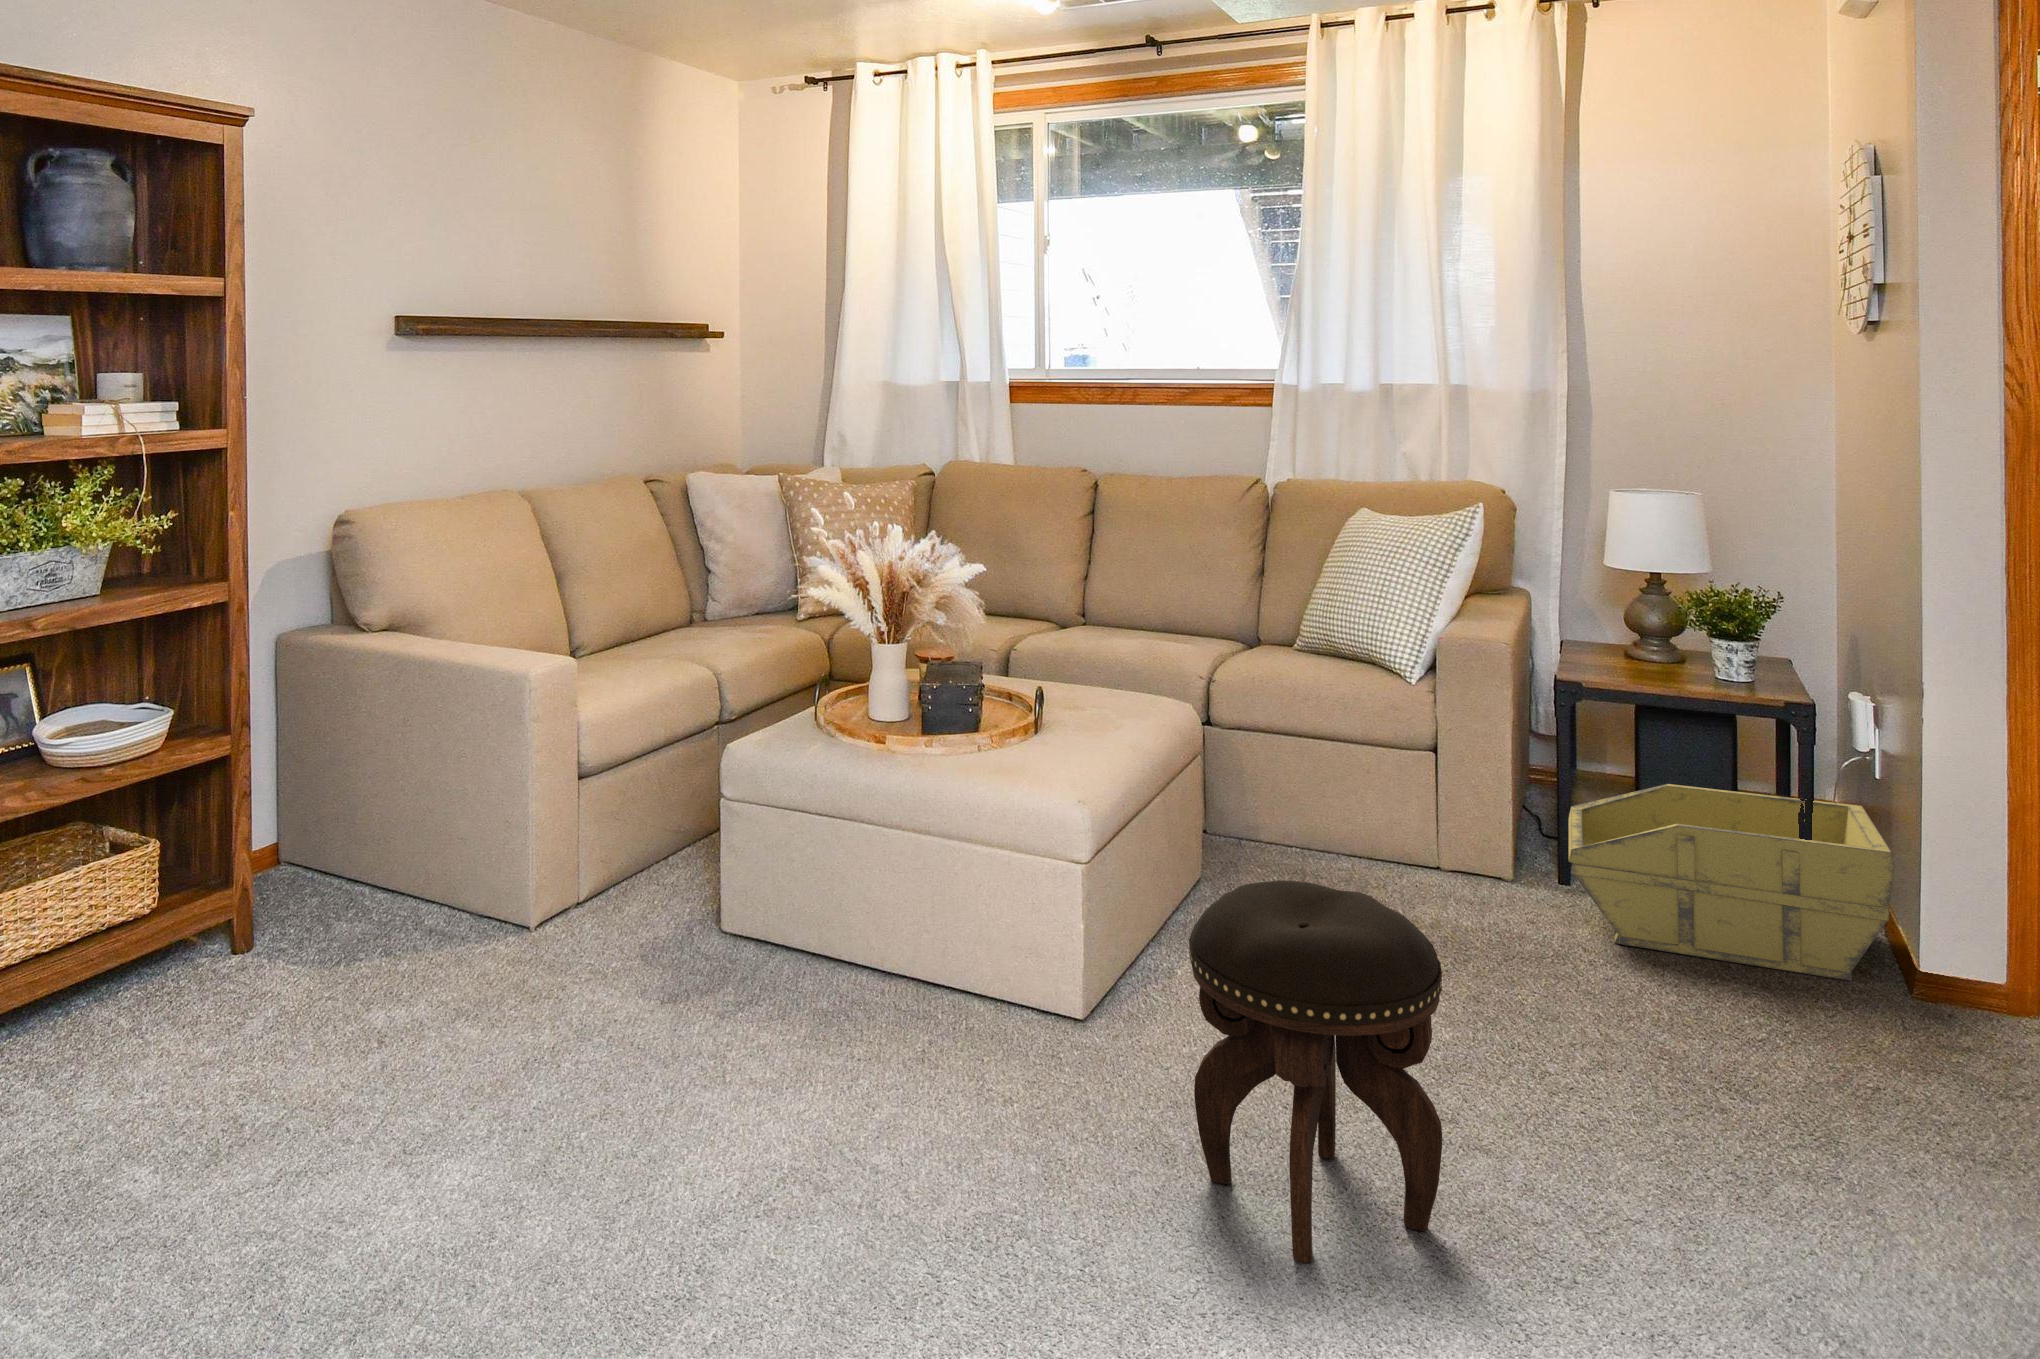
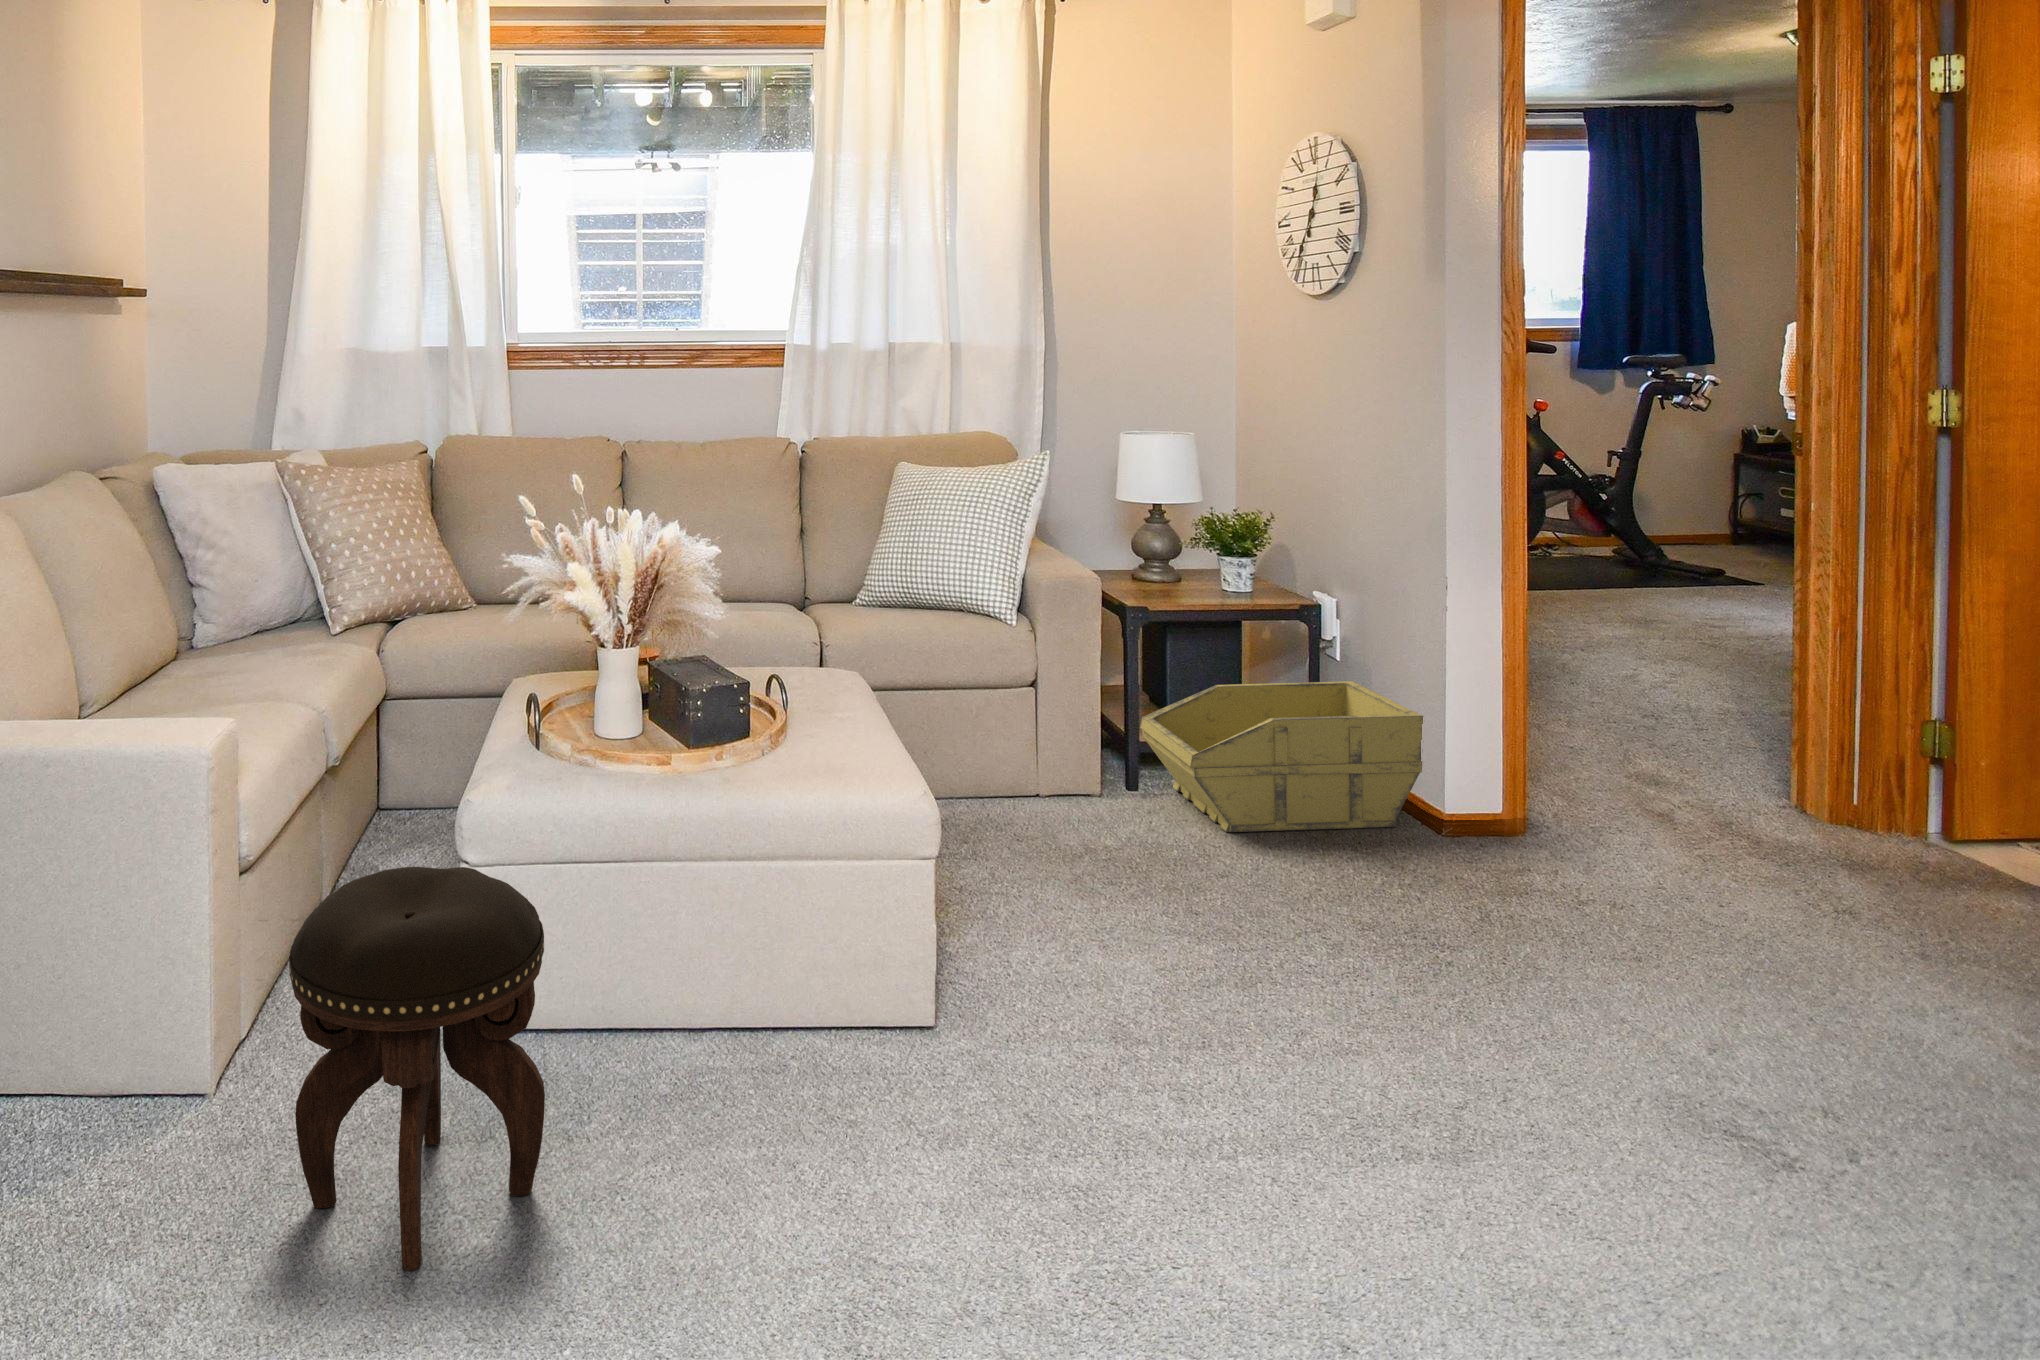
footstool: present [1189,880,1442,1263] -> present [289,867,545,1271]

